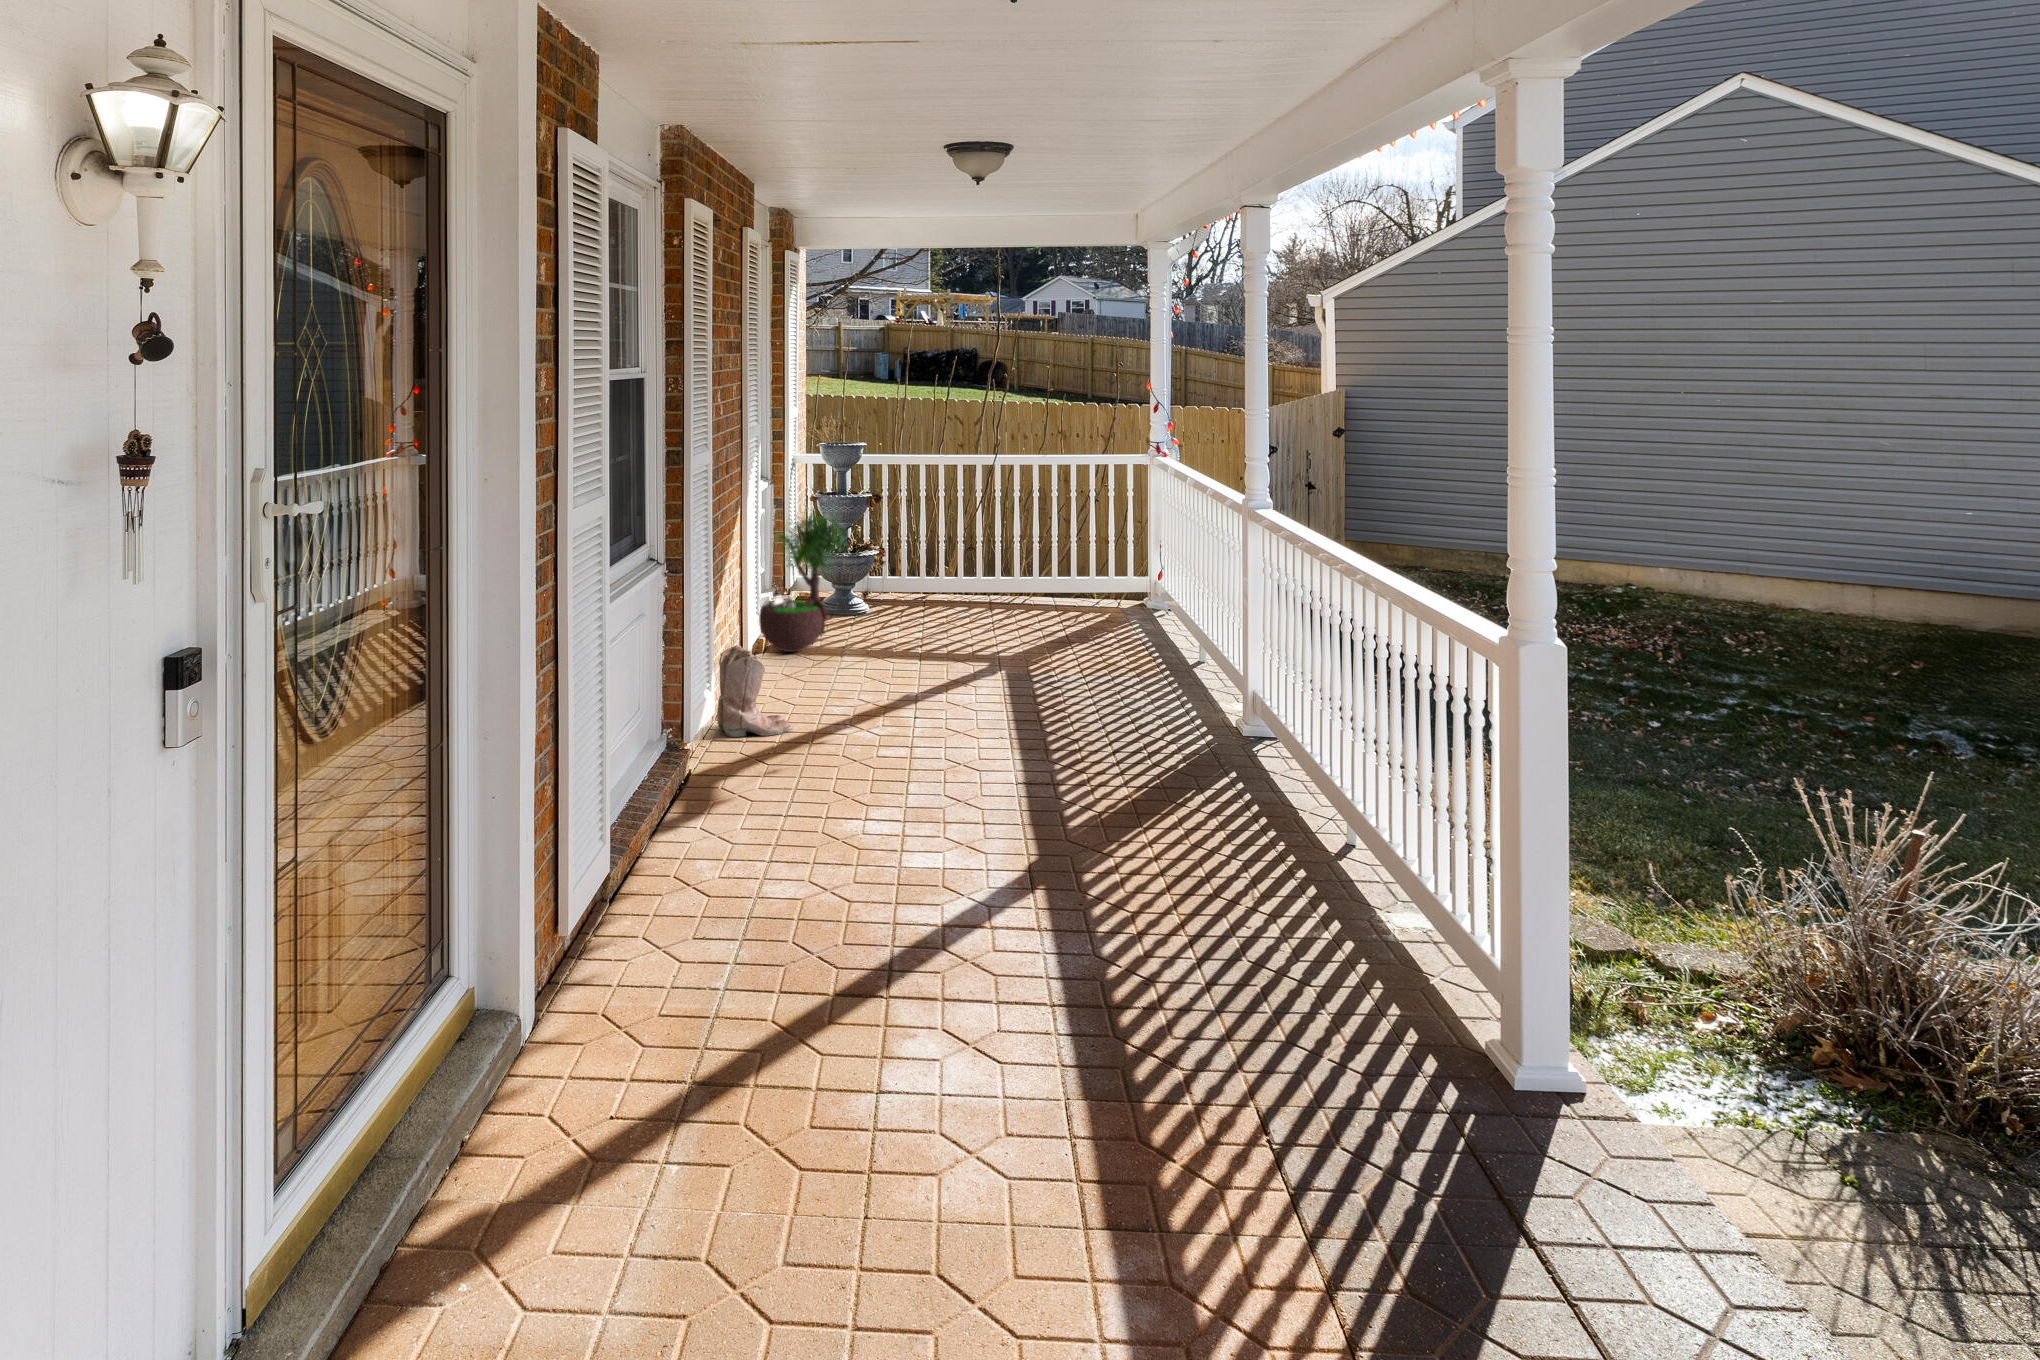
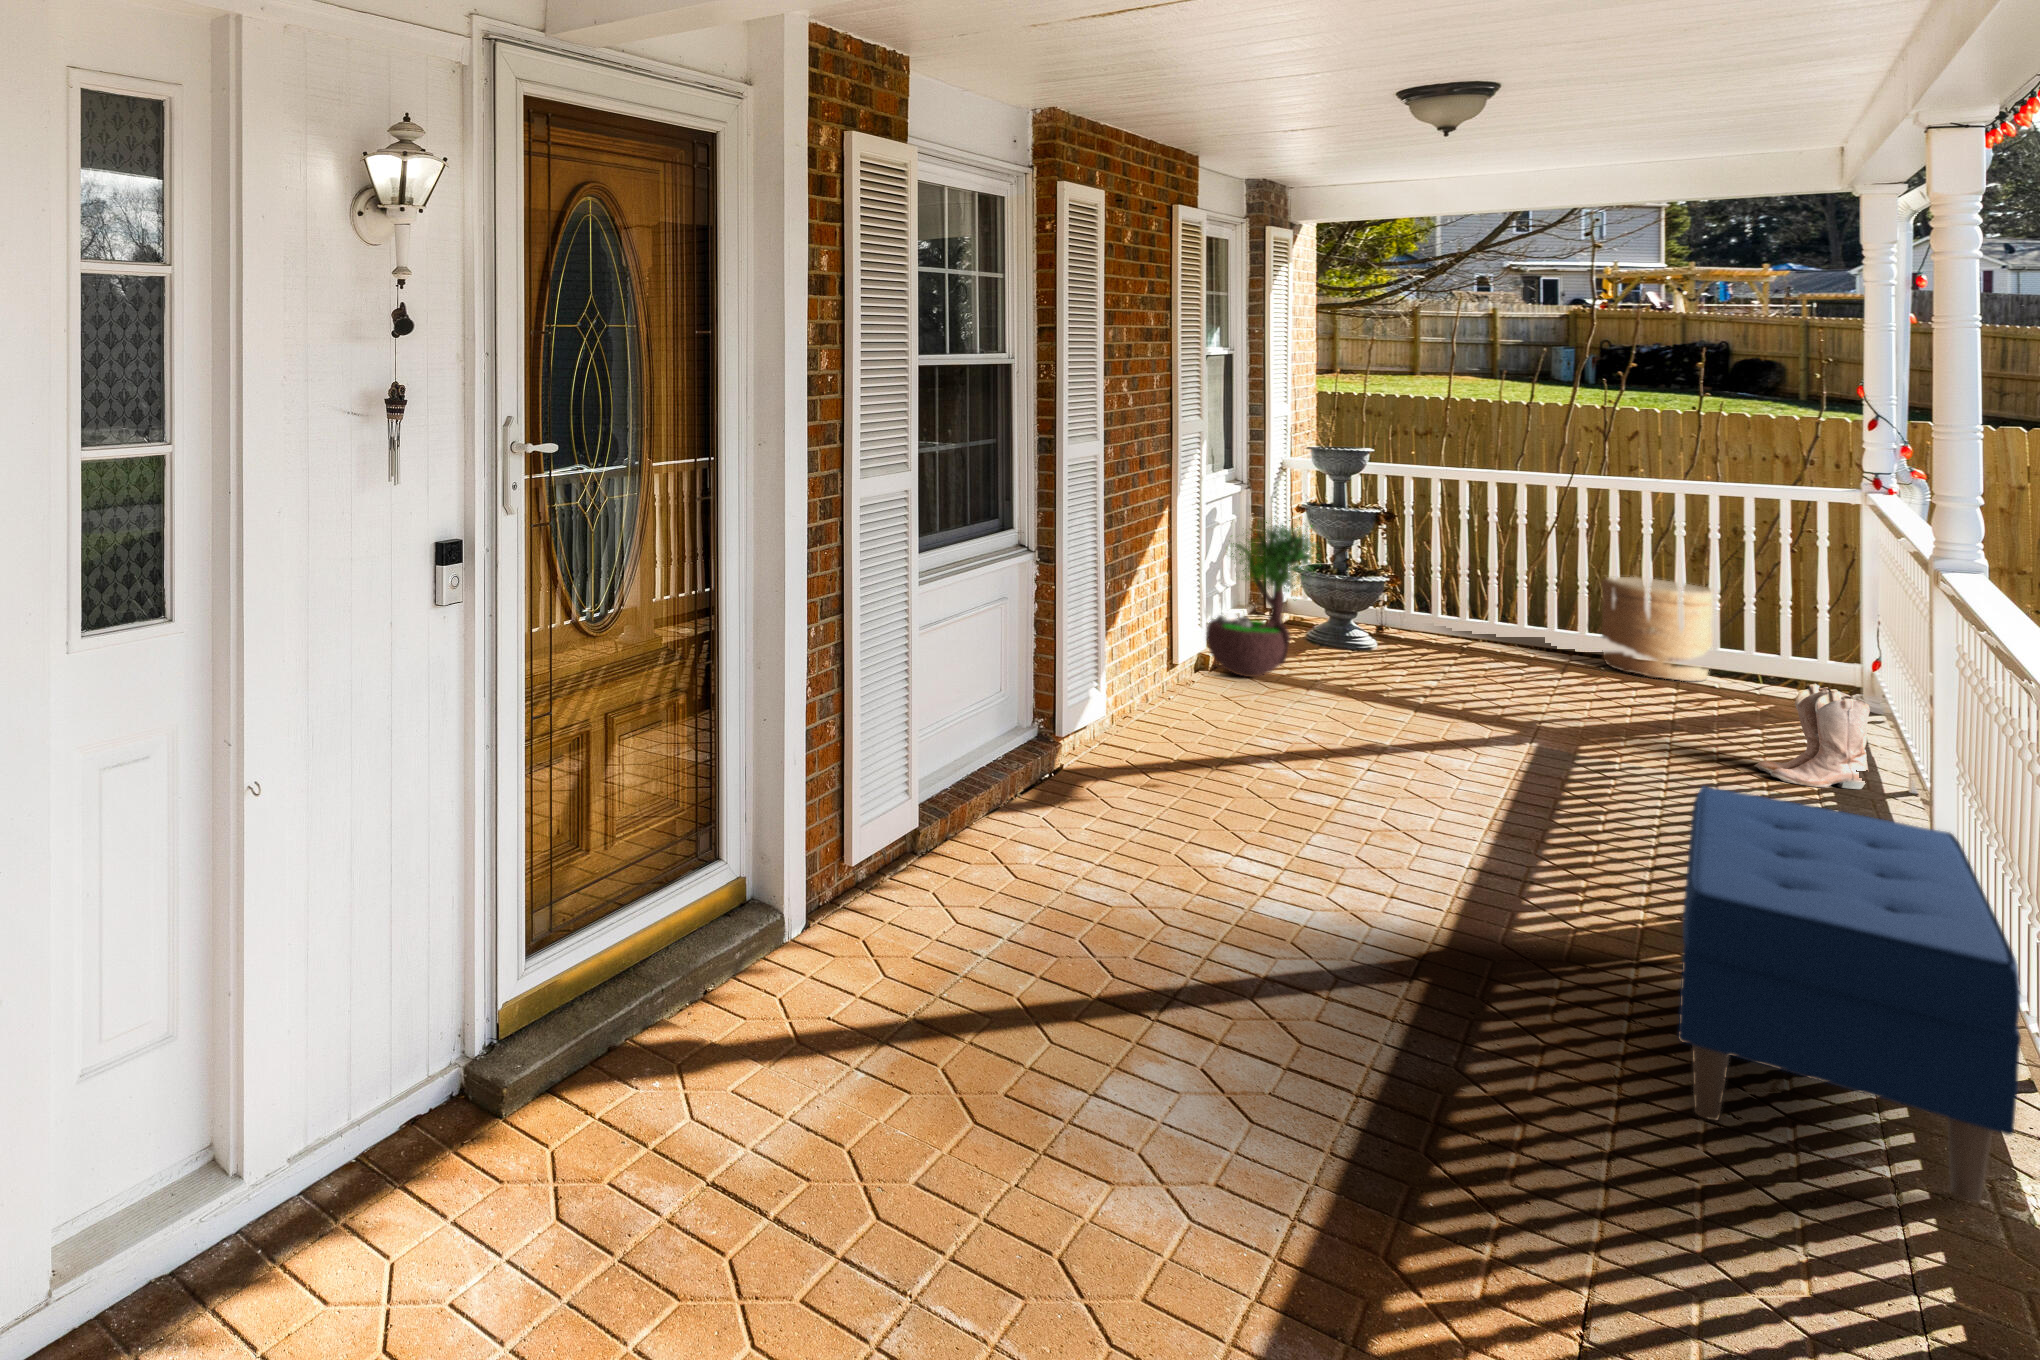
woven basket: none [1011,522,1080,598] -> present [1601,577,1717,682]
boots: present [717,645,791,737] -> present [1755,684,1870,789]
bench: none [1172,683,1401,939] -> present [1678,786,2021,1202]

